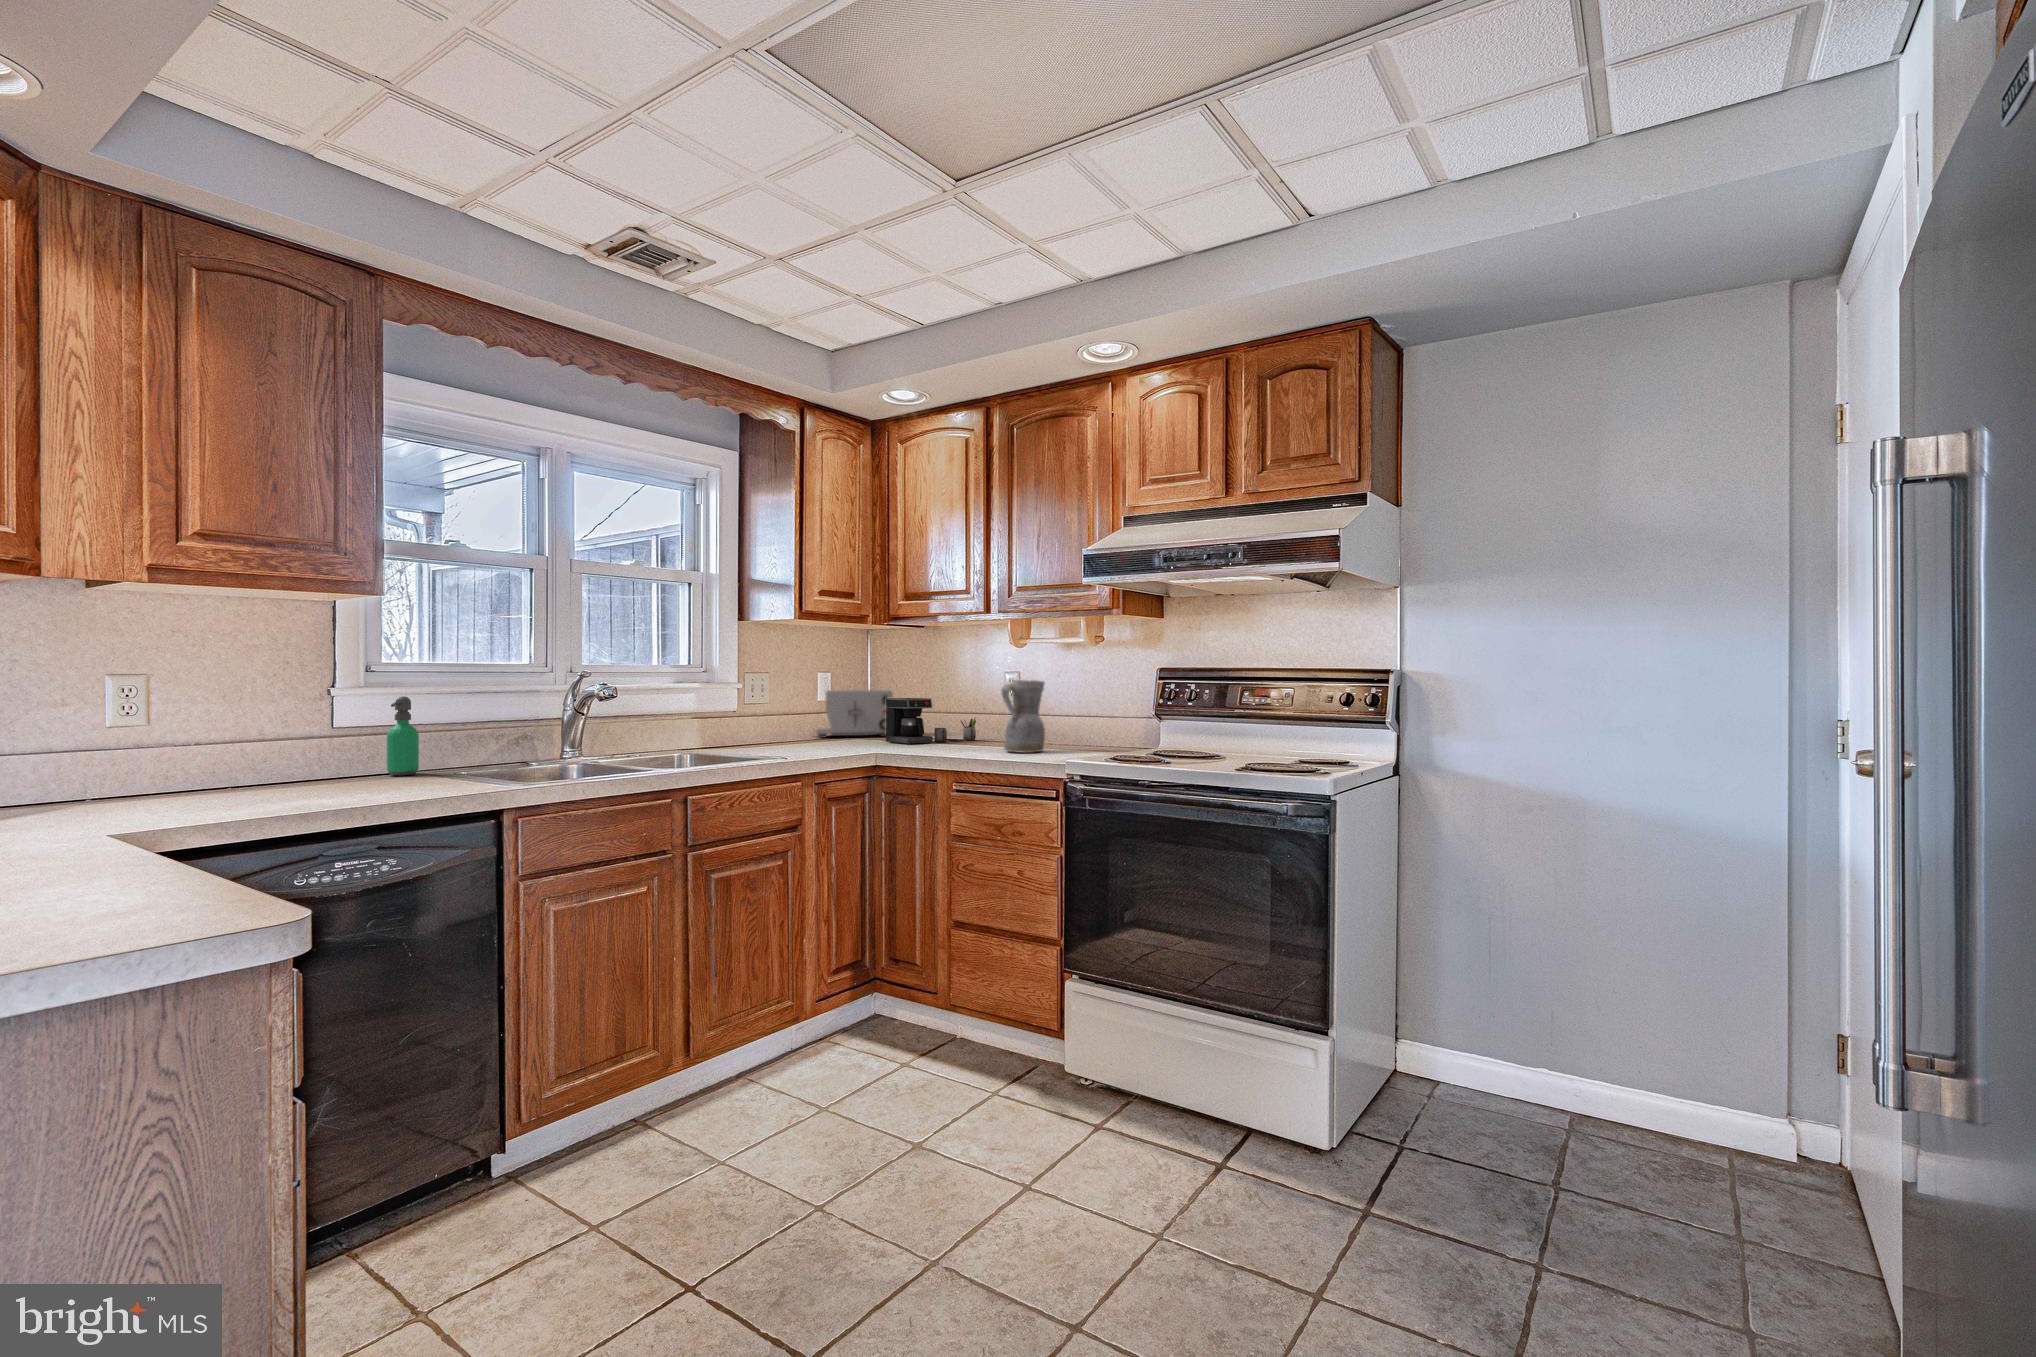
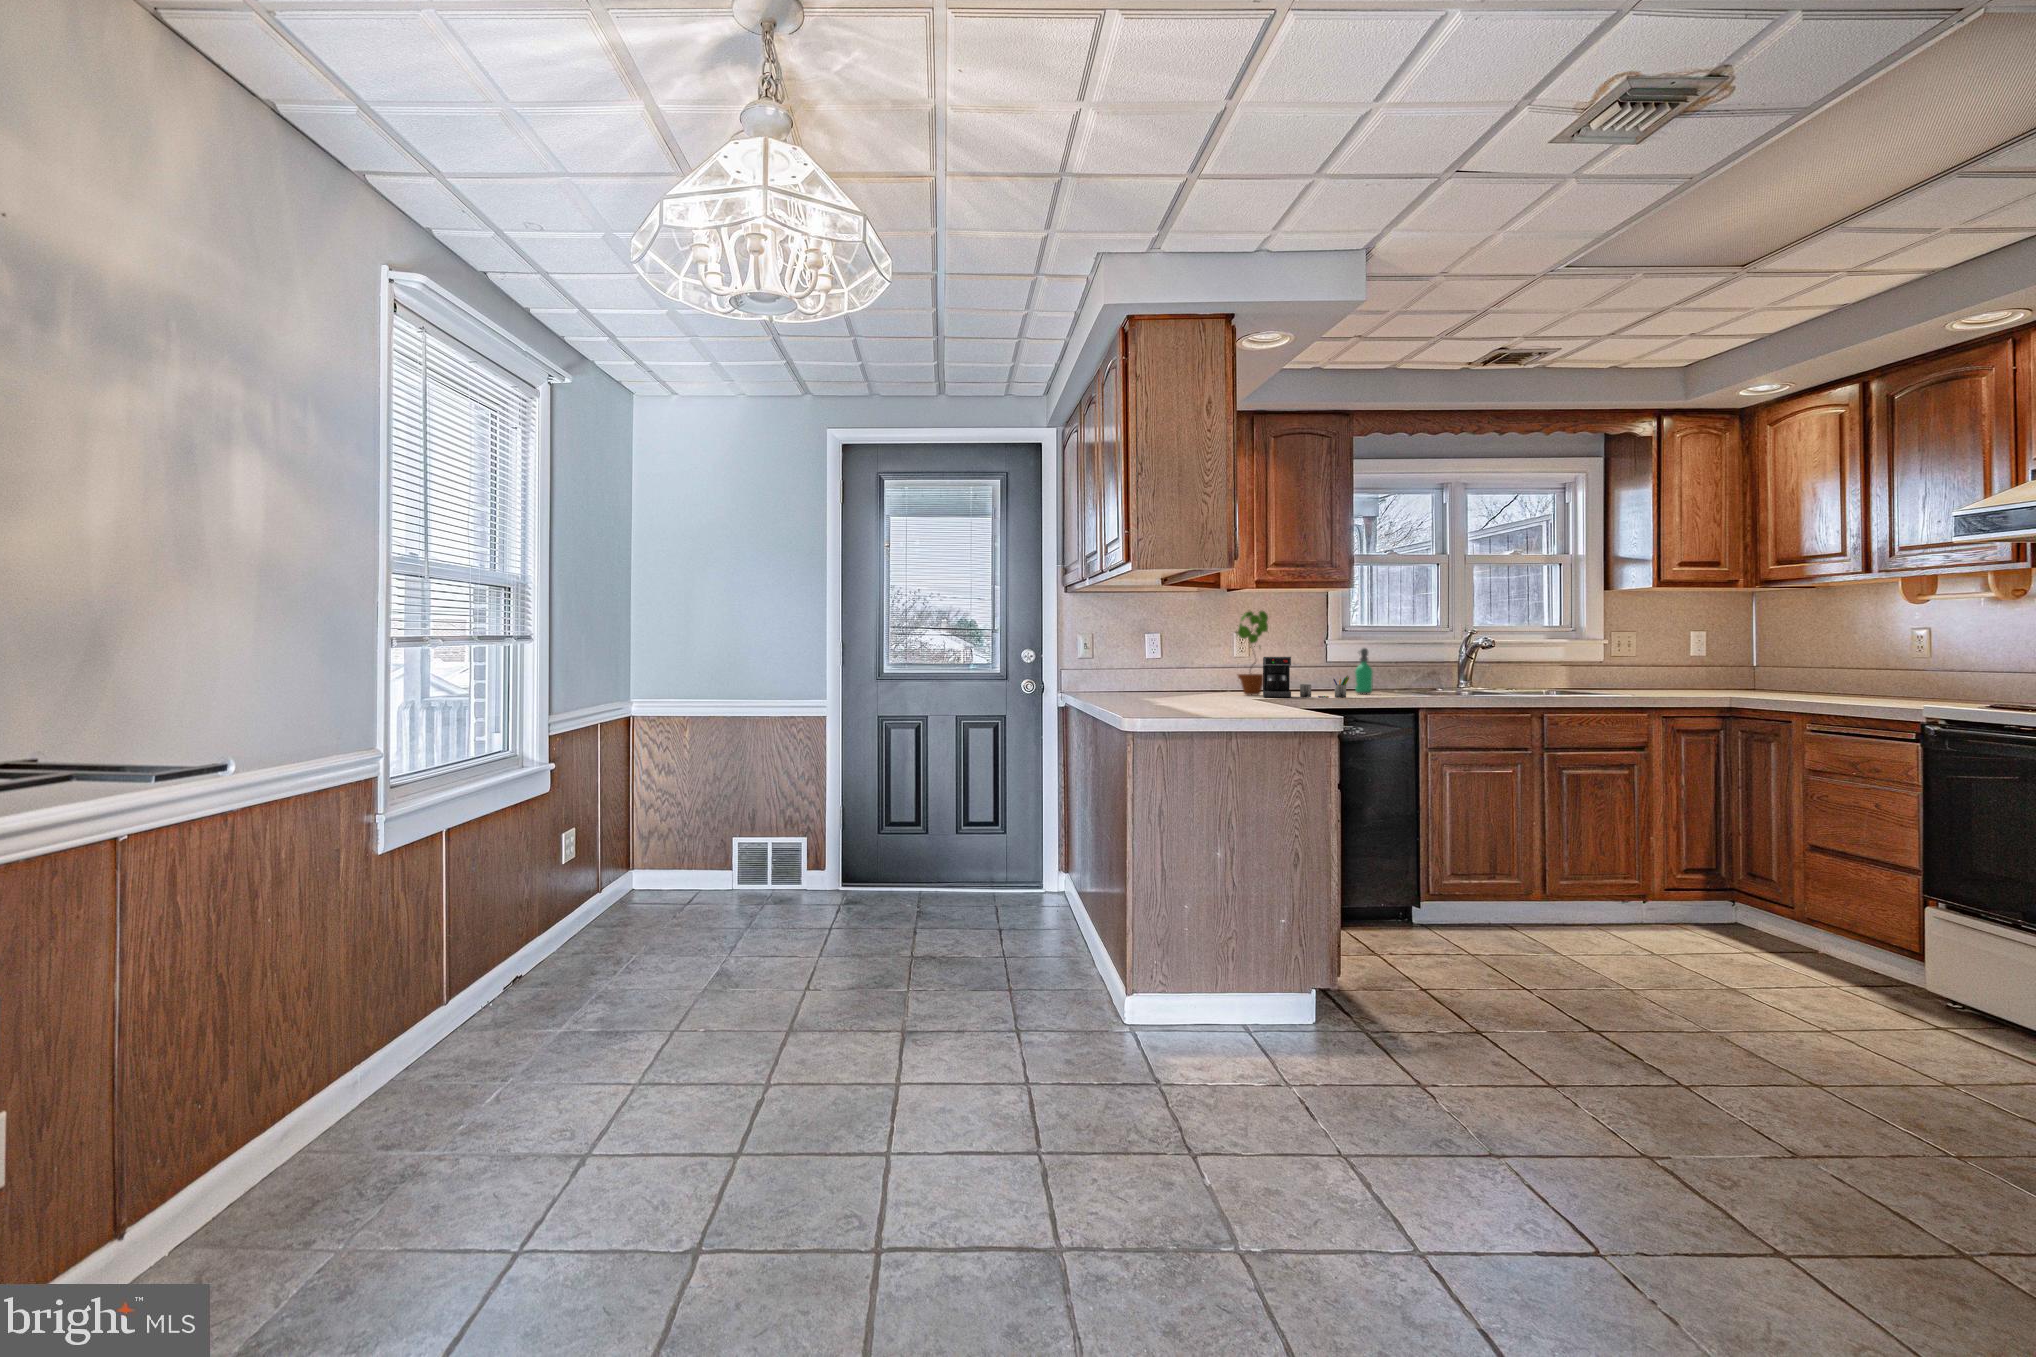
potted plant: none [114,628,196,797] -> present [1237,611,1268,695]
ceramic pitcher: present [1001,680,1045,753] -> none [1869,629,1930,698]
toaster: present [814,690,893,738] -> none [1685,649,1771,691]
coffee maker: present [886,698,976,744] -> present [1263,657,1349,697]

